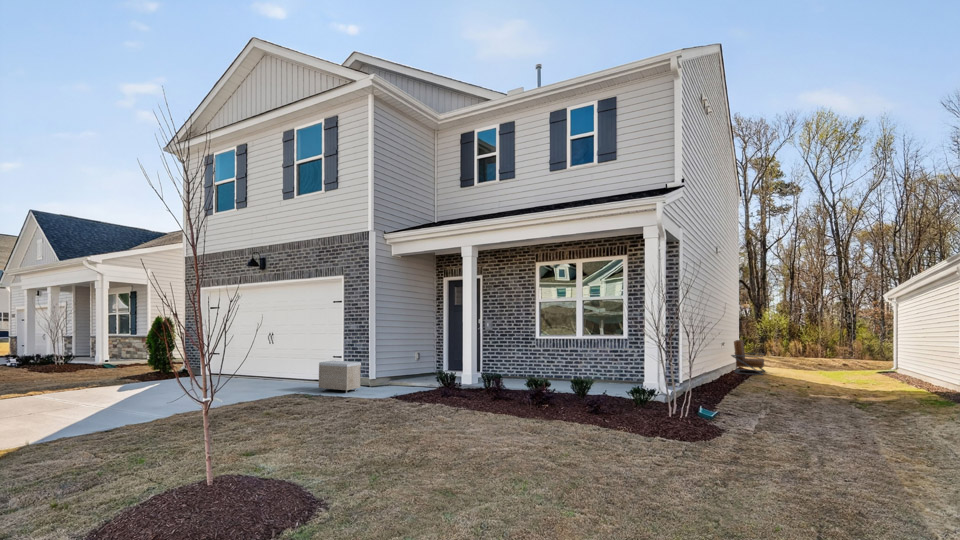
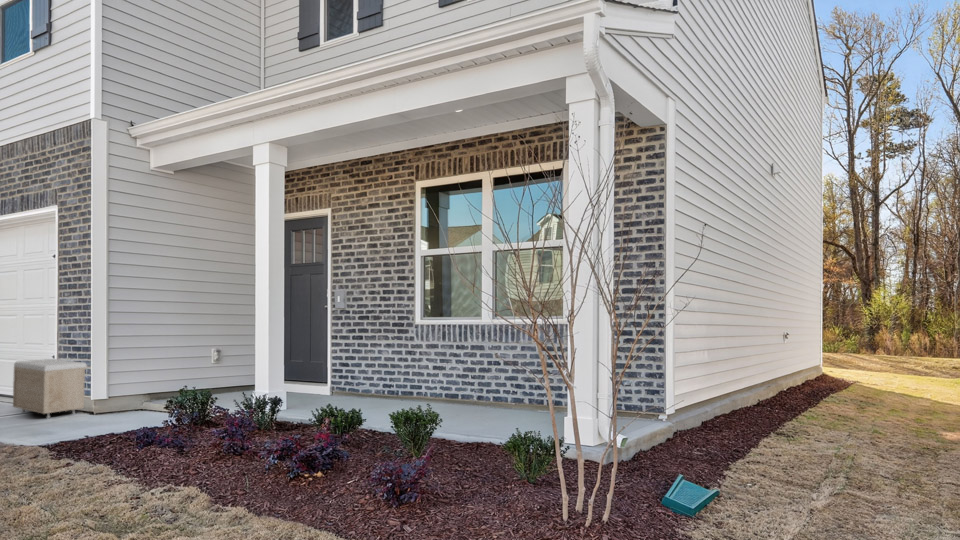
lounge chair: present [731,340,765,375] -> none [808,332,867,390]

